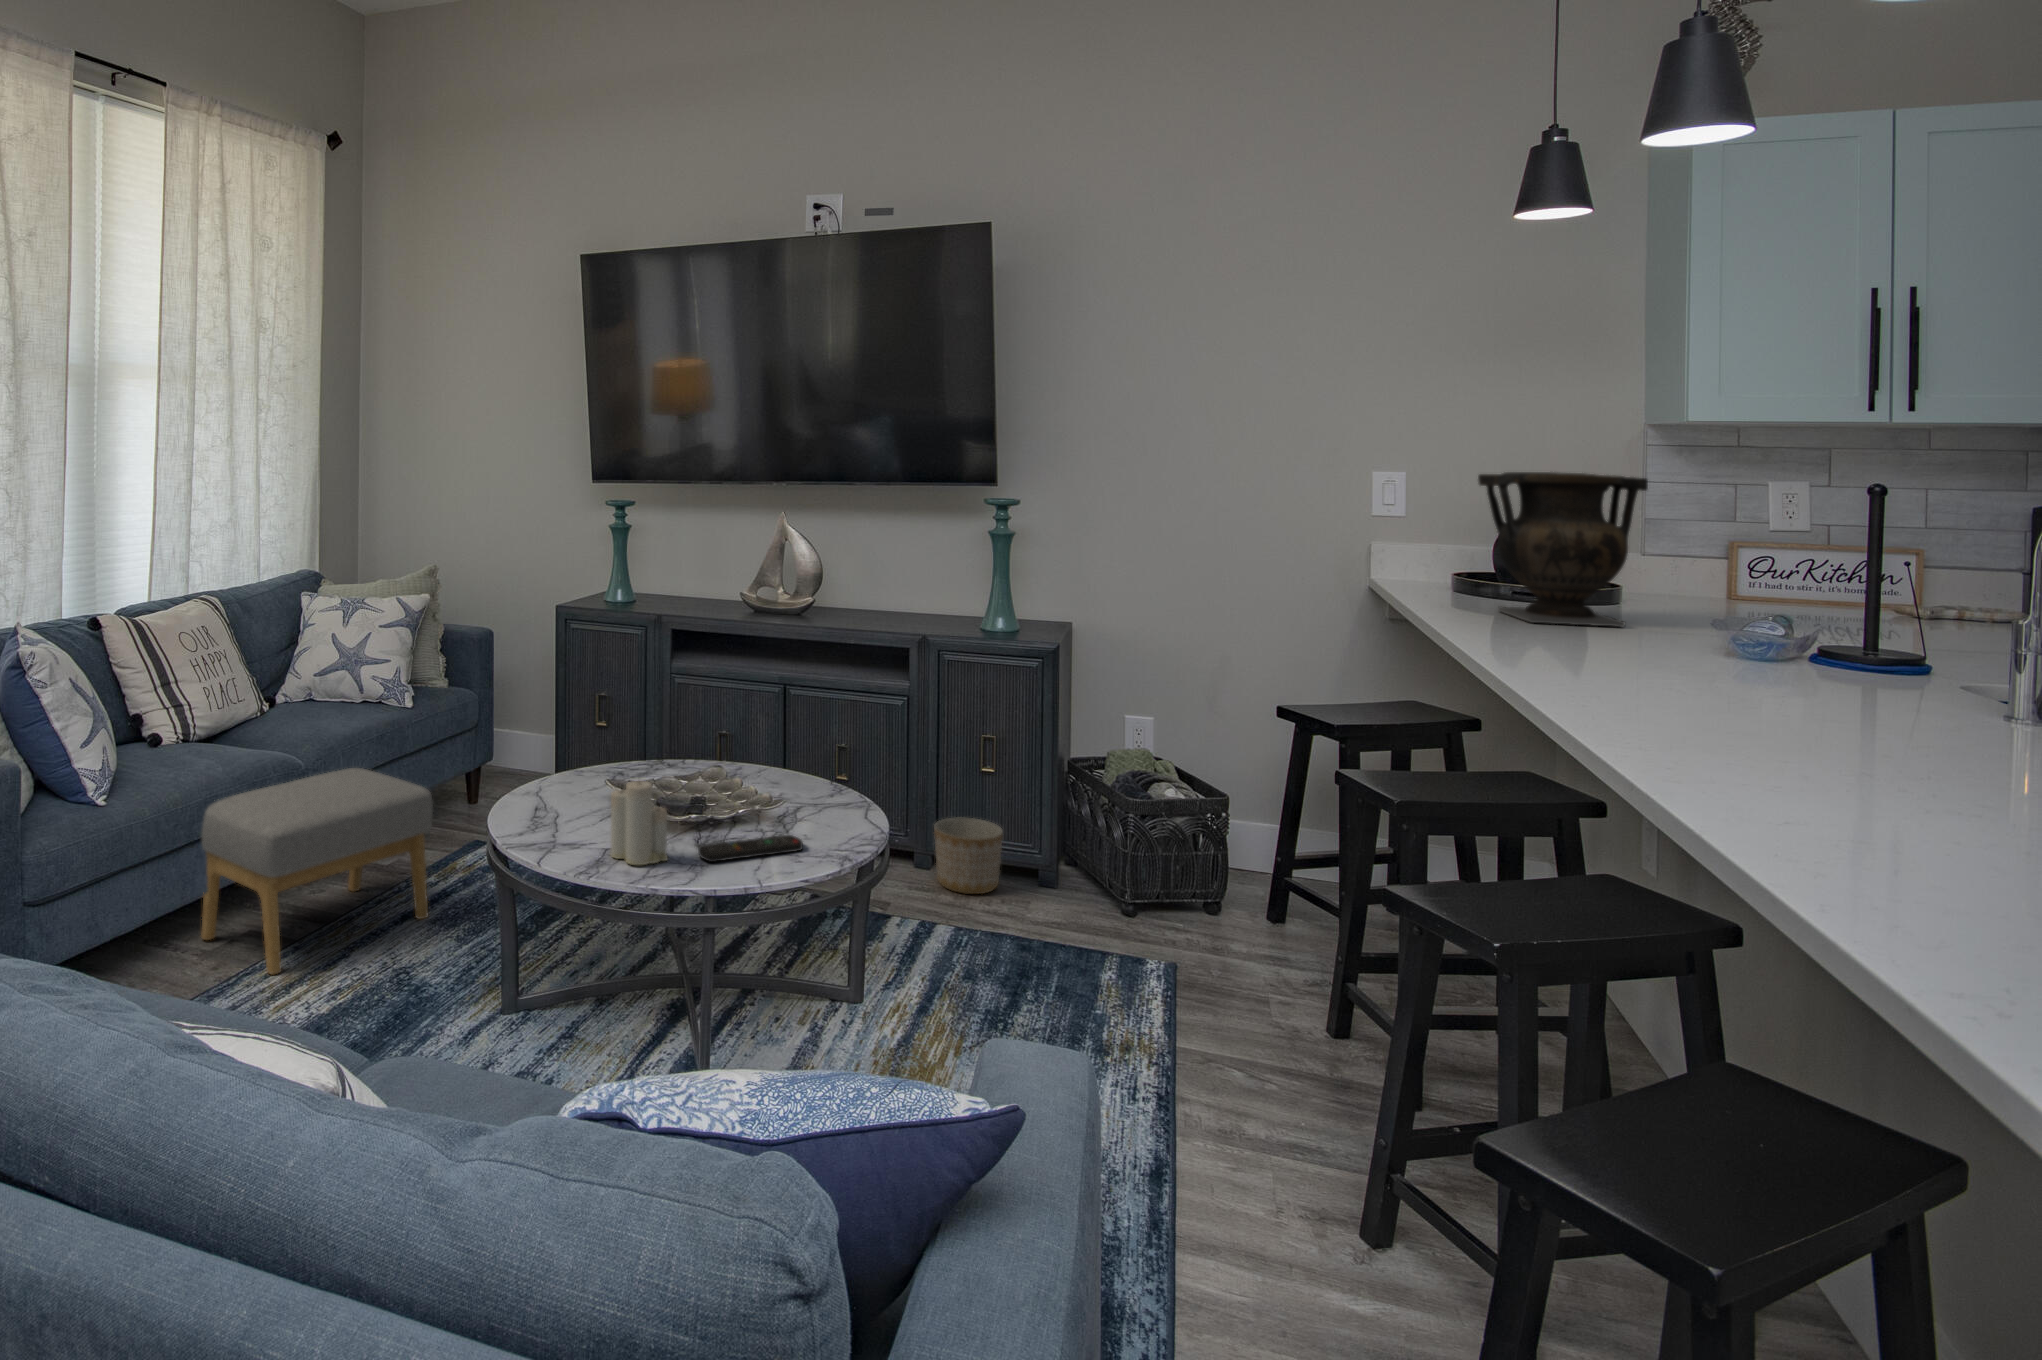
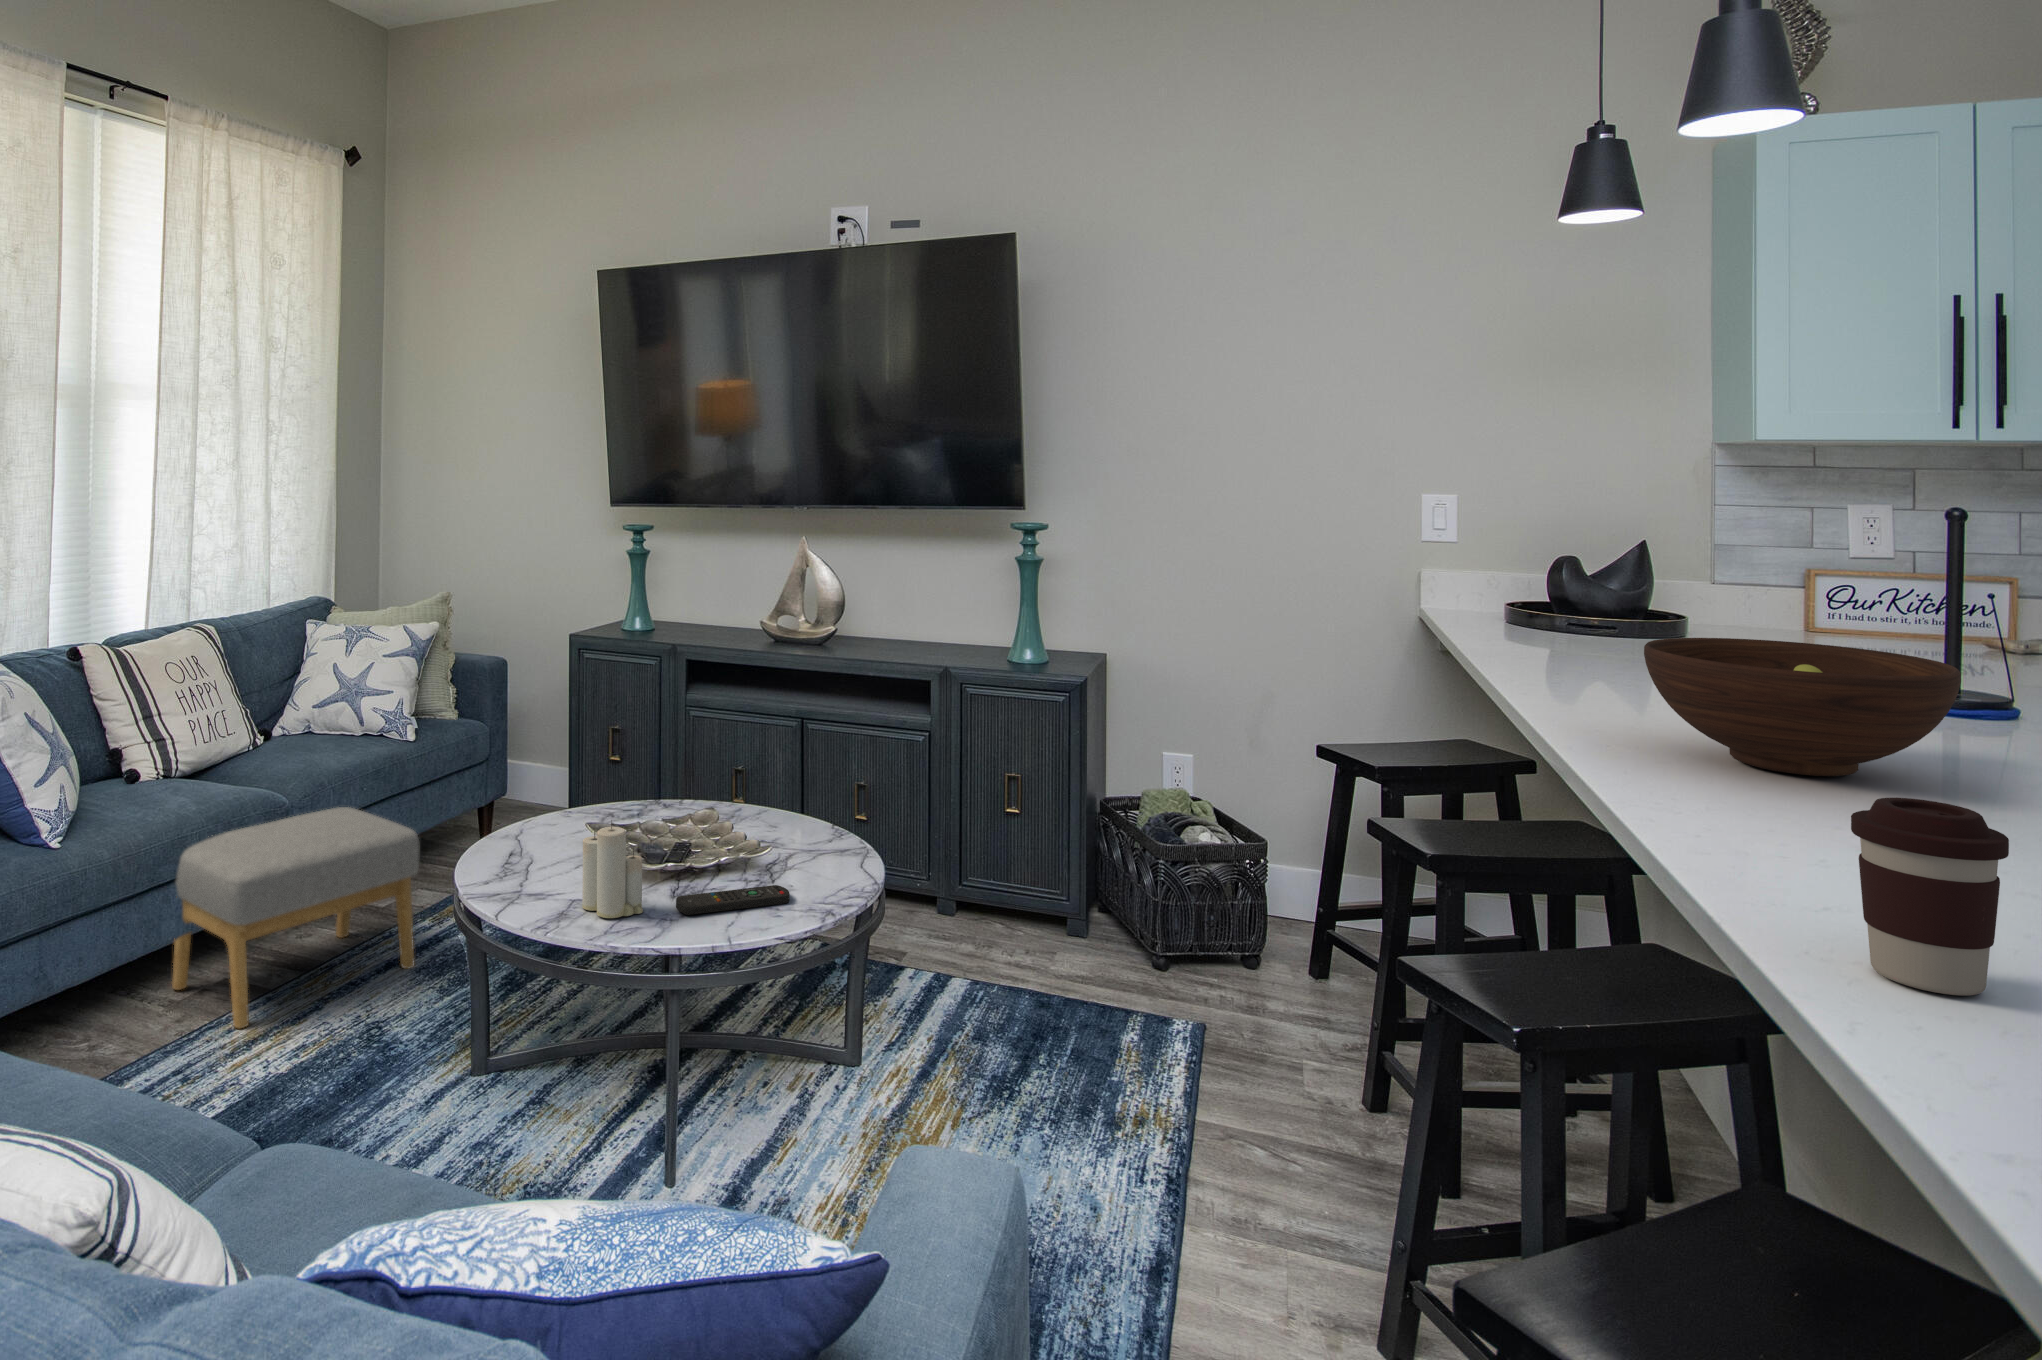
vase: present [1478,472,1648,627] -> none [1527,497,1708,664]
fruit bowl: none [1609,599,1899,723] -> present [1644,638,1961,776]
coffee cup: none [1833,731,1974,899] -> present [1851,797,2009,996]
planter: present [934,818,1003,894] -> none [956,863,1029,945]

